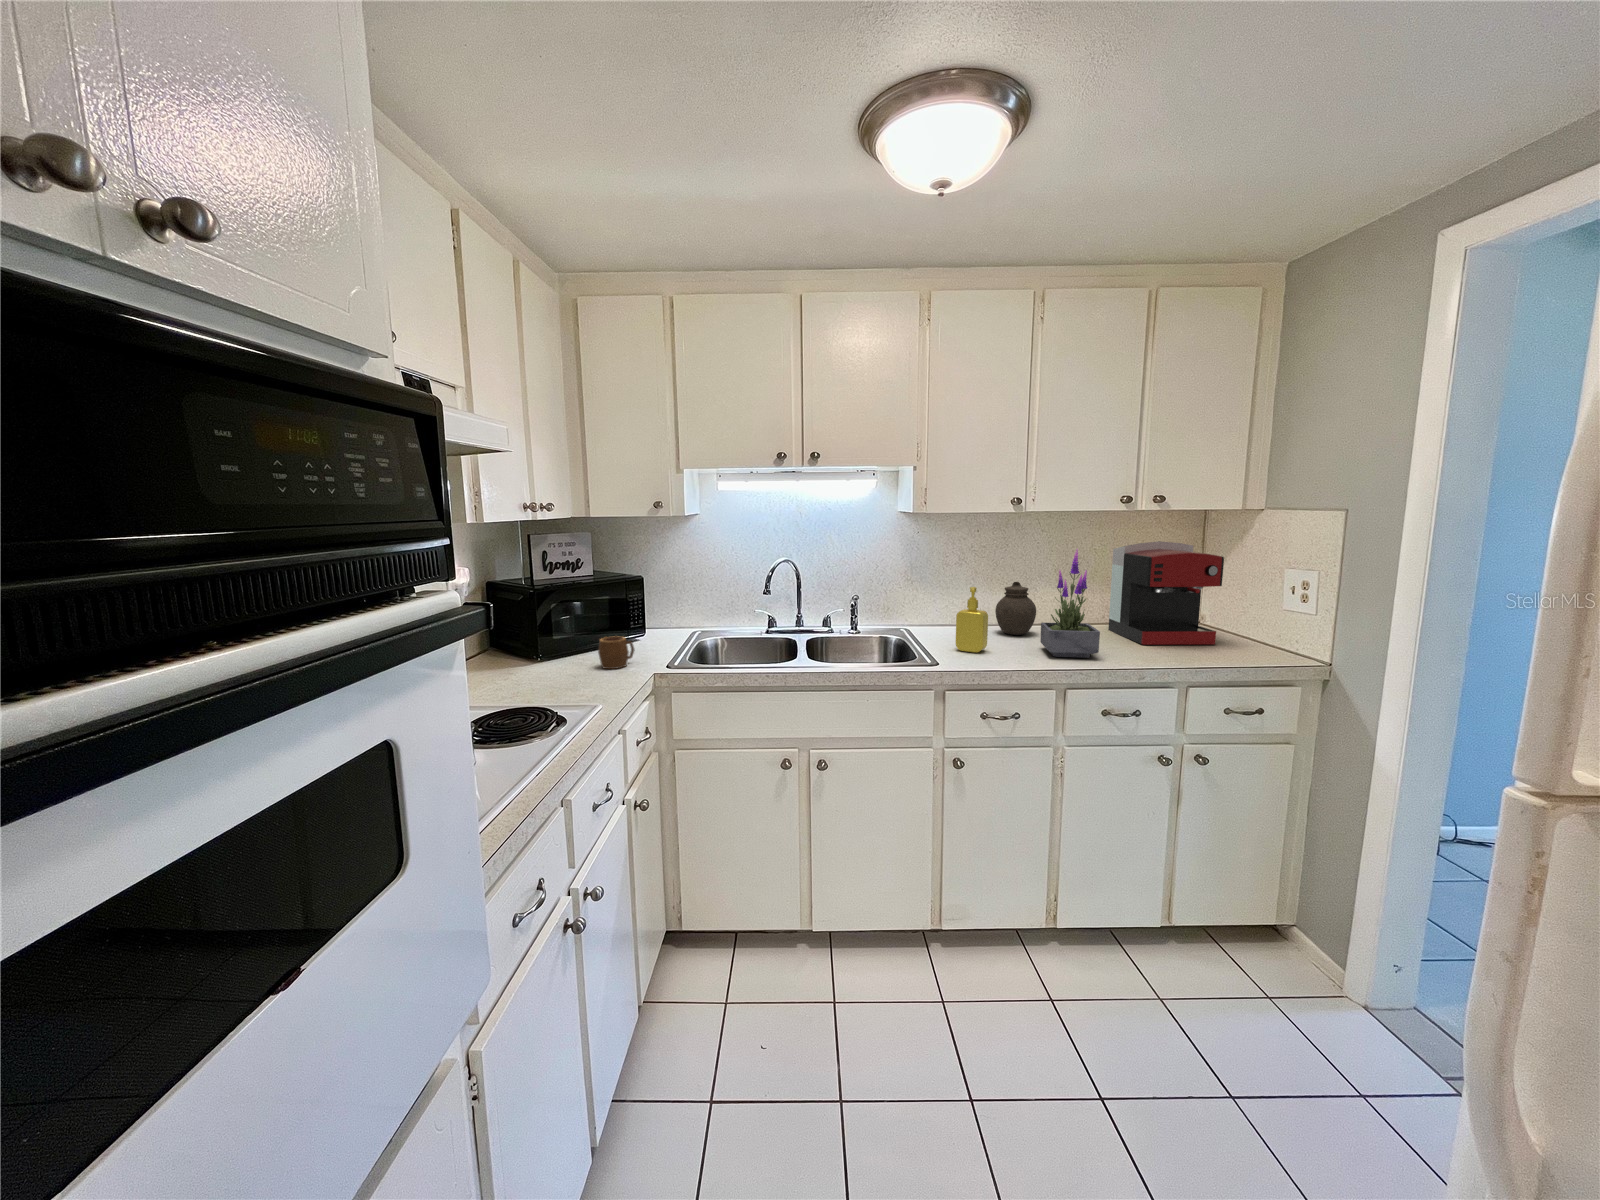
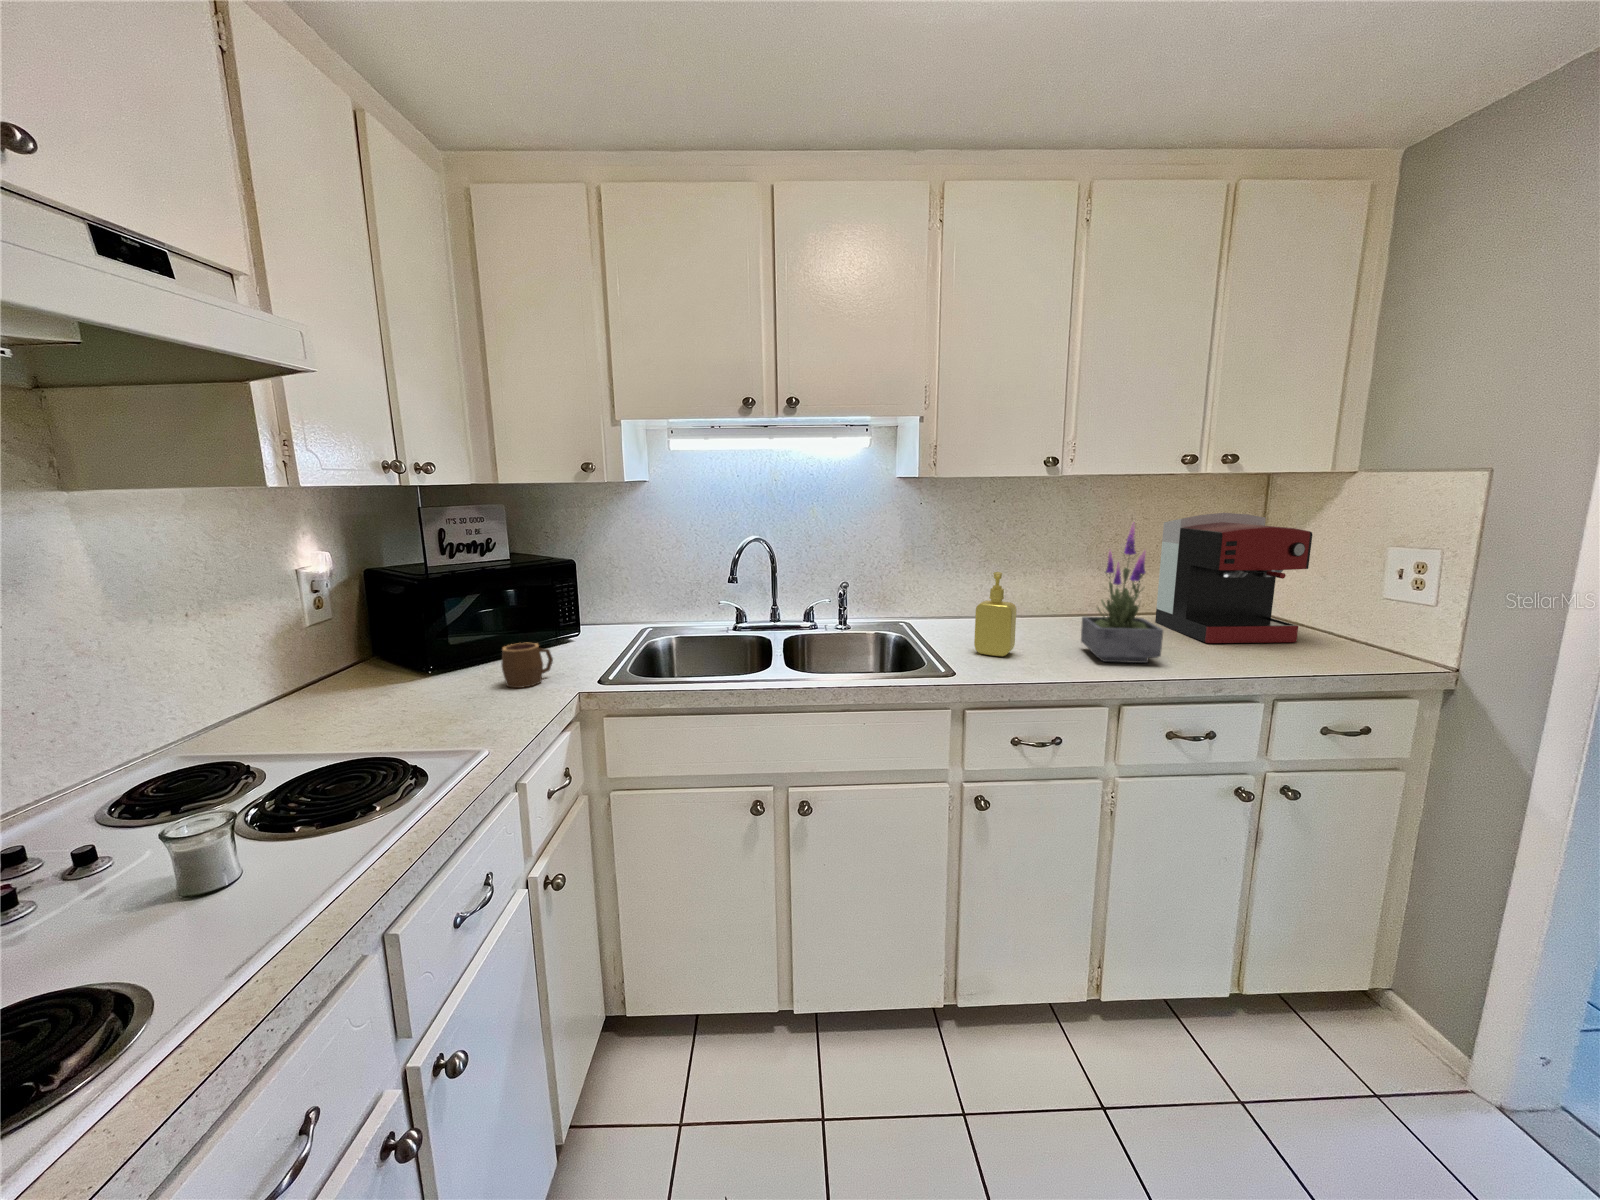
jar: present [995,582,1036,635] -> none [1019,564,1070,630]

